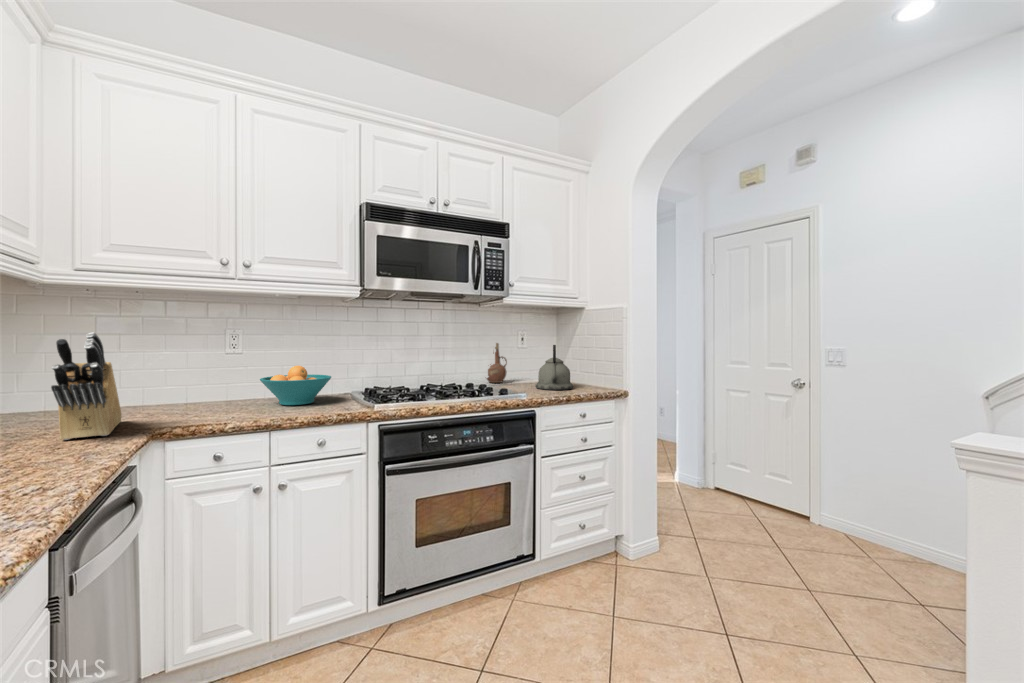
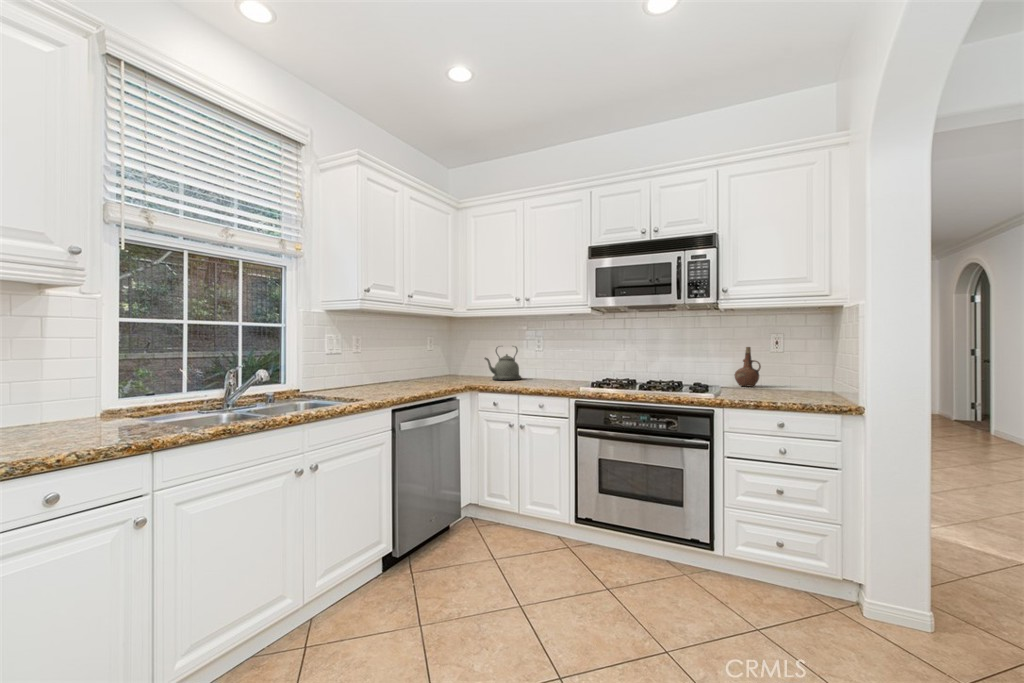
knife block: present [51,333,121,440] -> none [432,339,472,385]
kettle: present [535,345,573,390] -> present [485,347,521,380]
fruit bowl: present [260,366,331,405] -> none [532,359,573,383]

